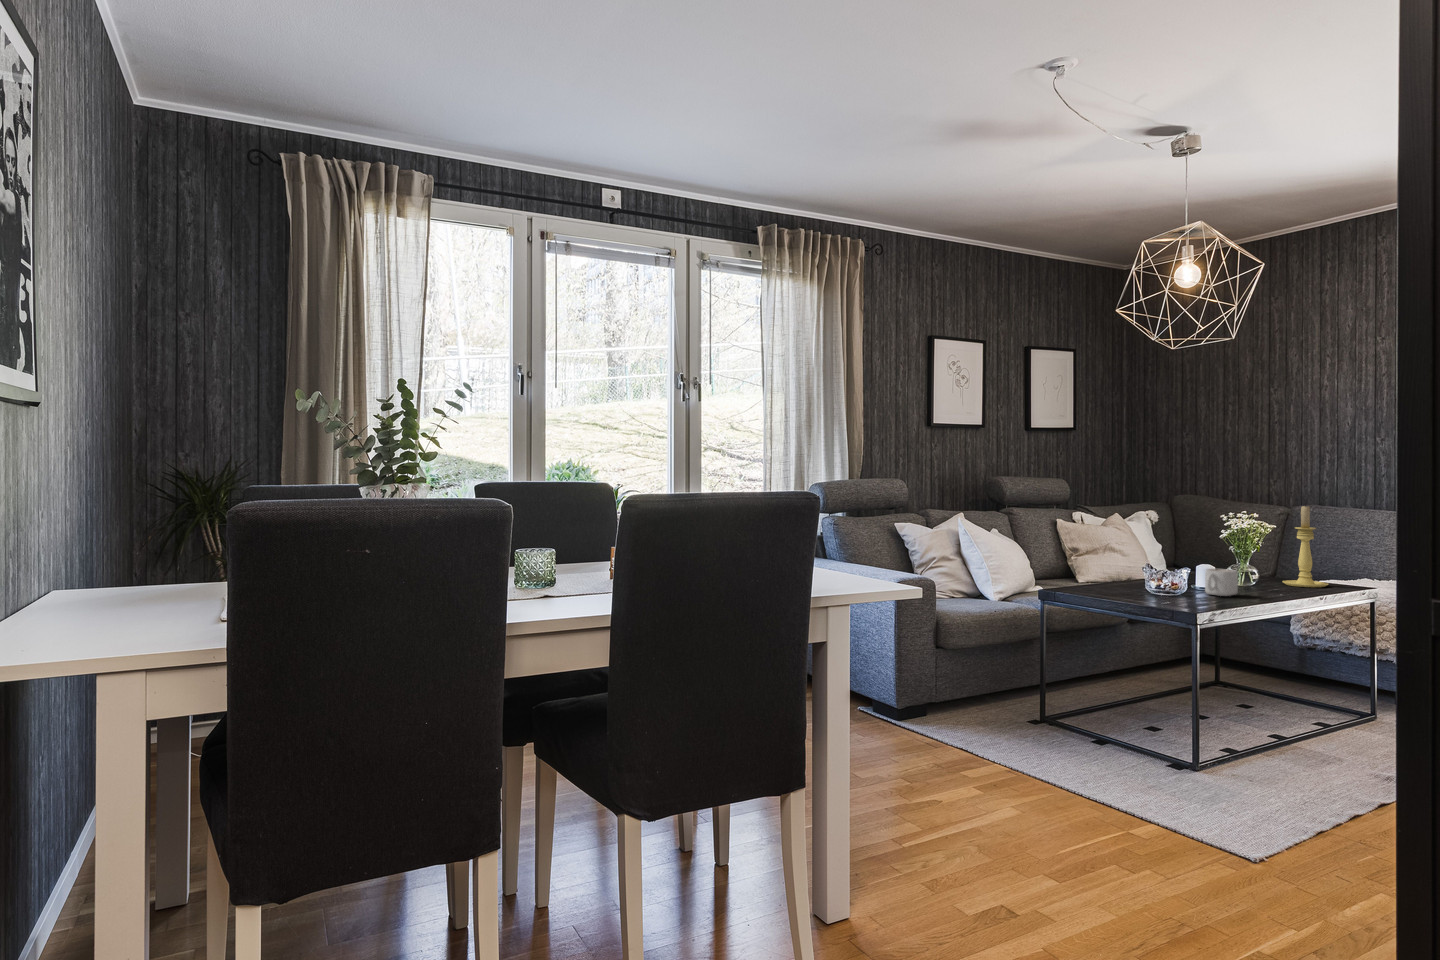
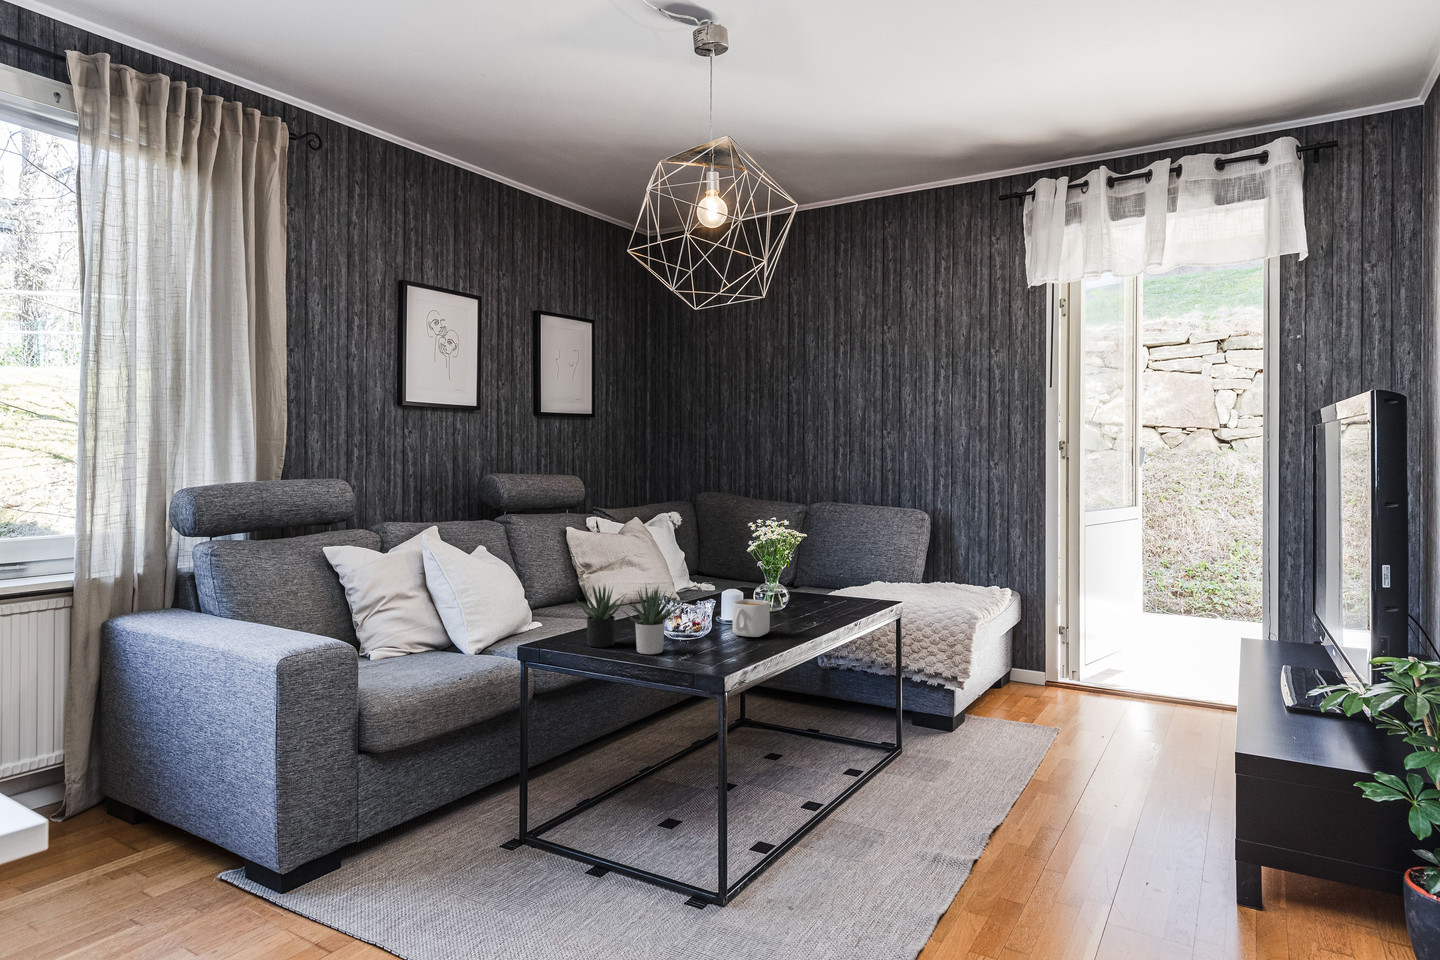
candle holder: present [1283,506,1328,587] -> none [812,511,858,609]
succulent plant: none [1079,548,1162,599] -> present [577,586,679,654]

